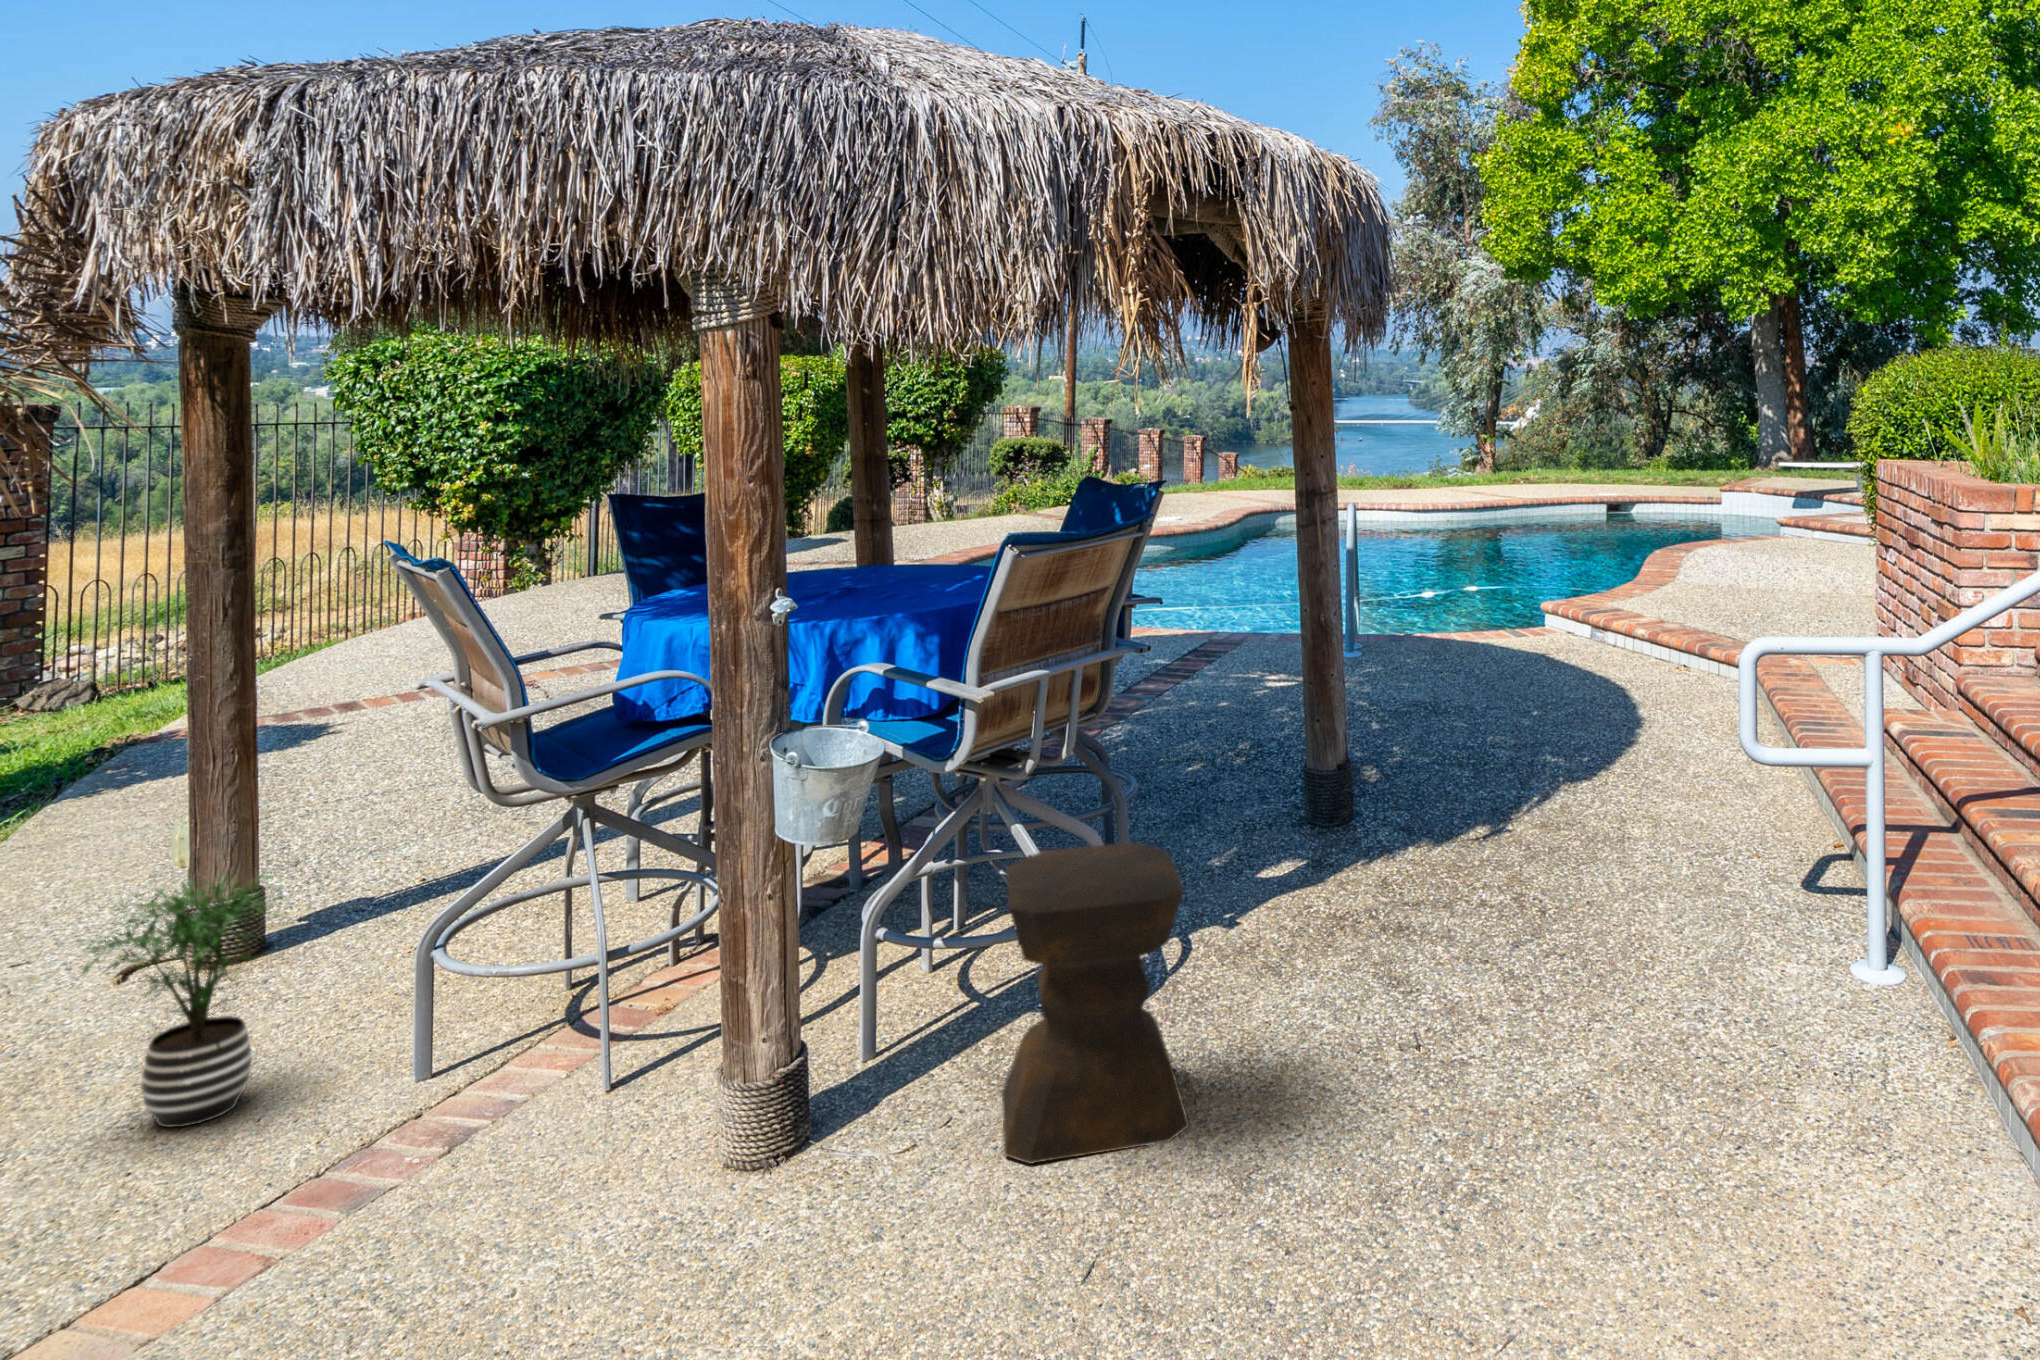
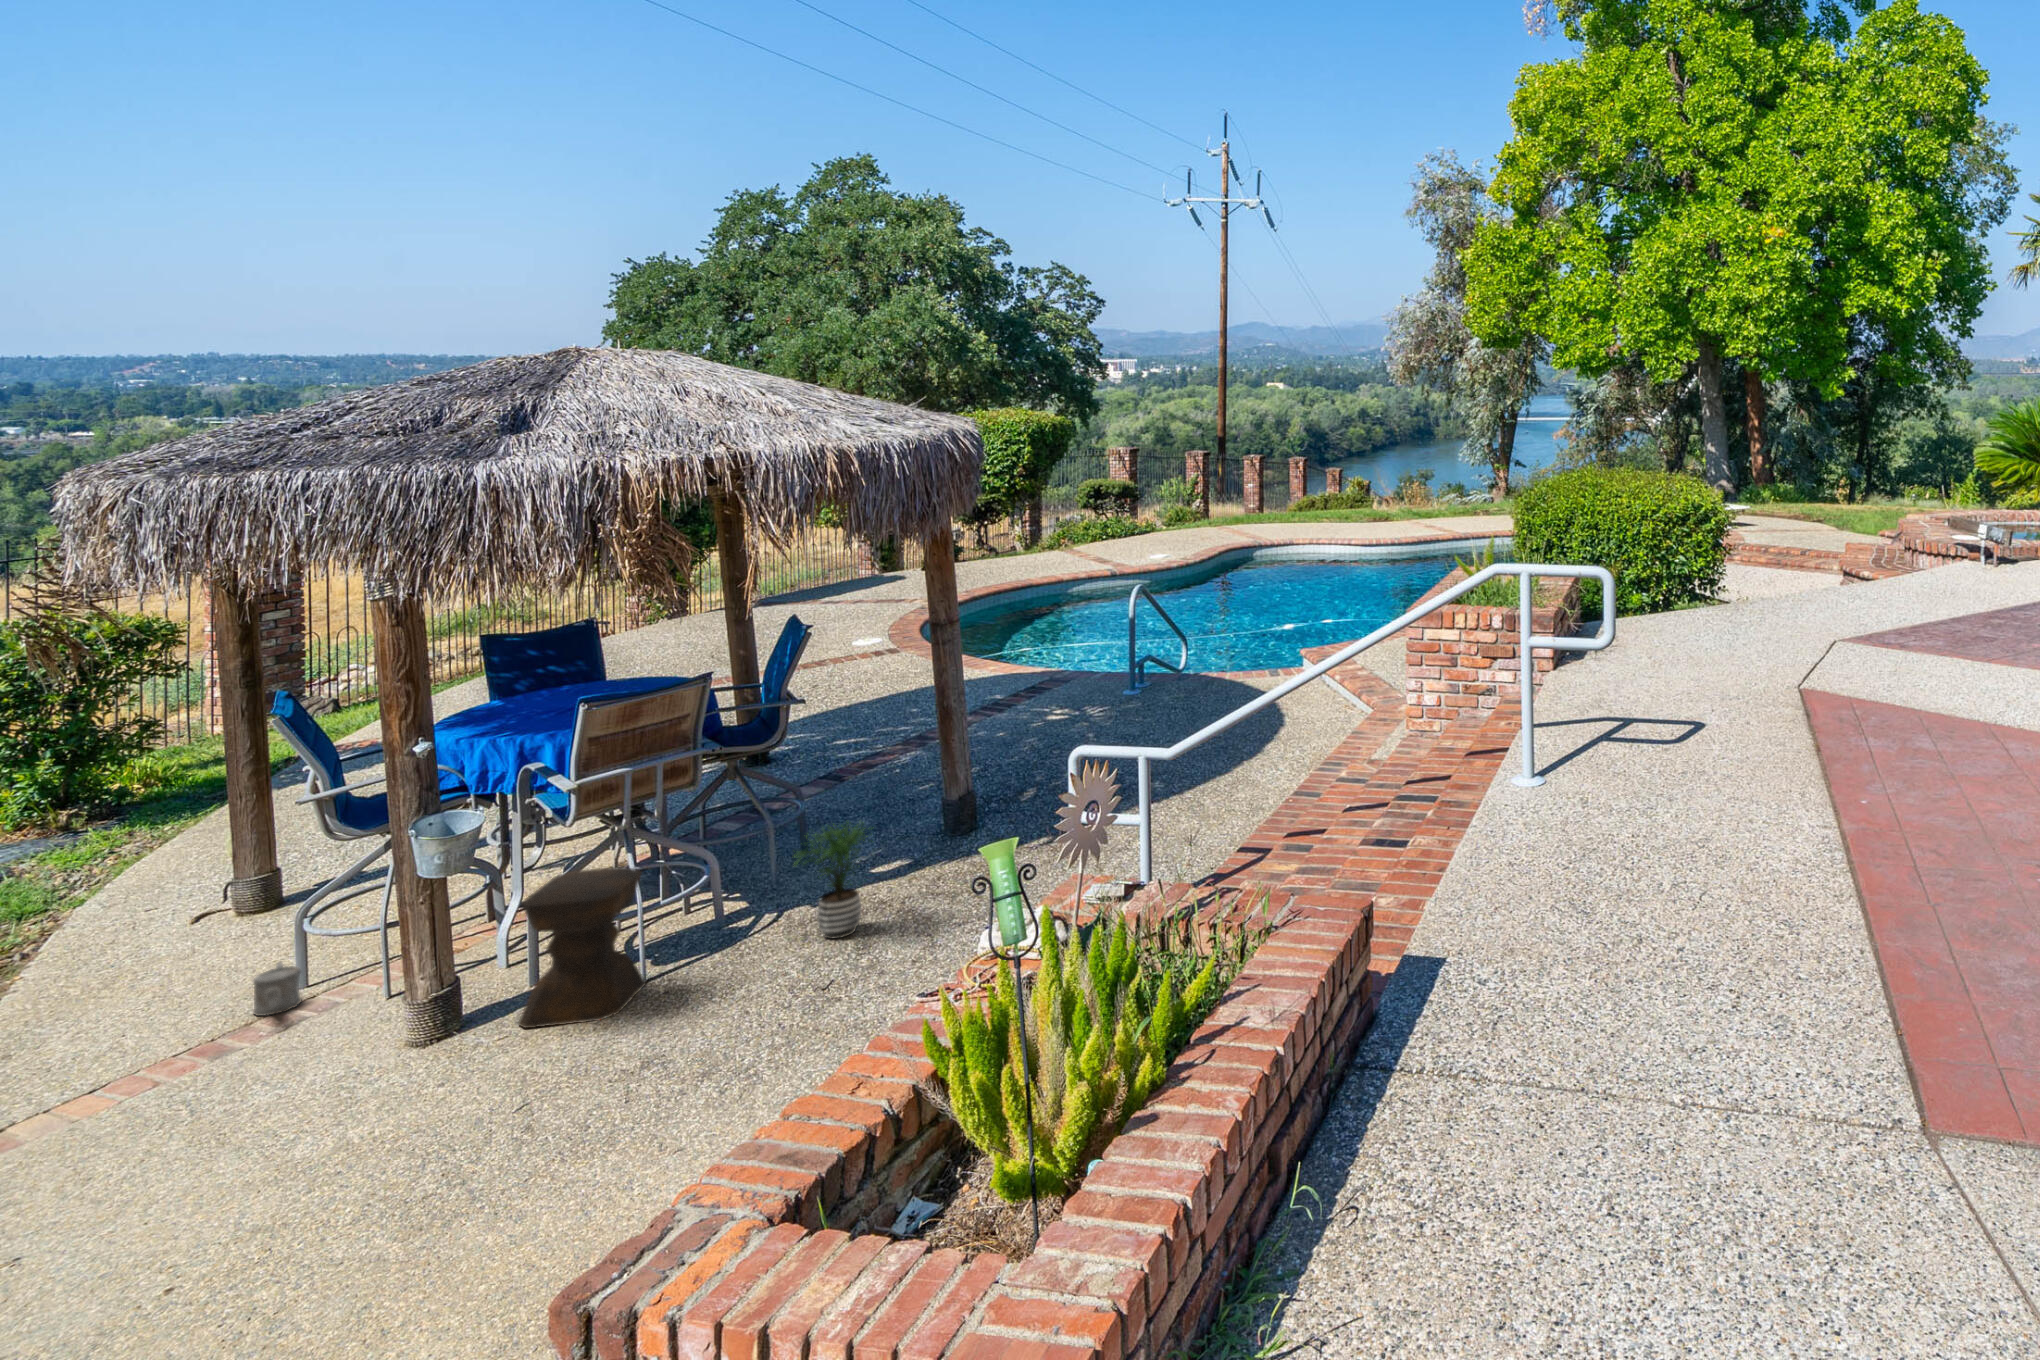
potted plant: present [82,874,281,1127] -> present [794,822,868,939]
watering can: none [394,1047,481,1159] -> present [253,962,301,1016]

